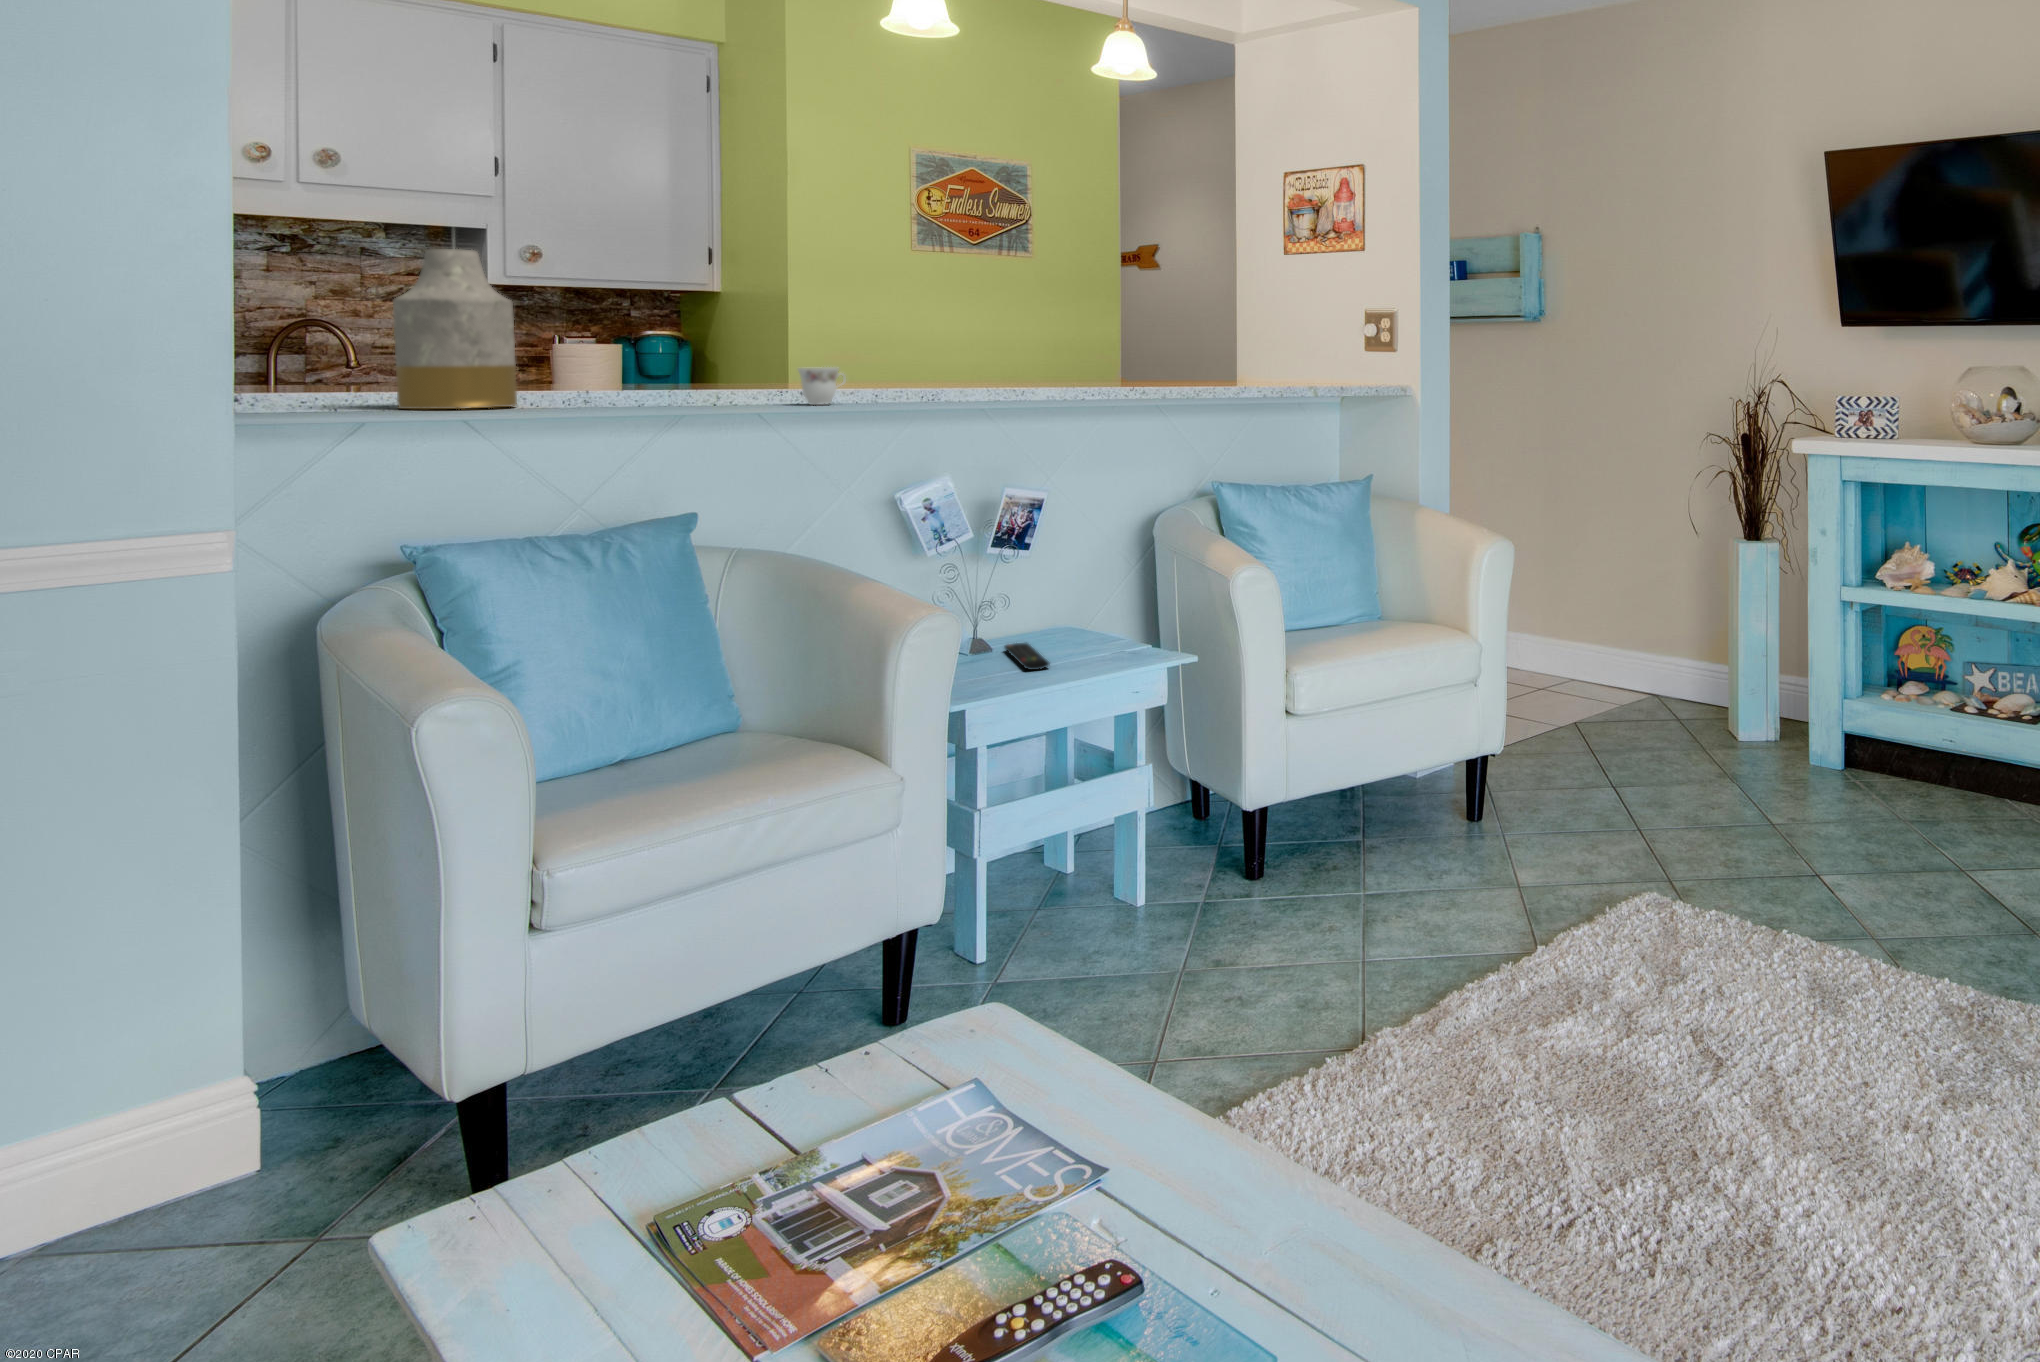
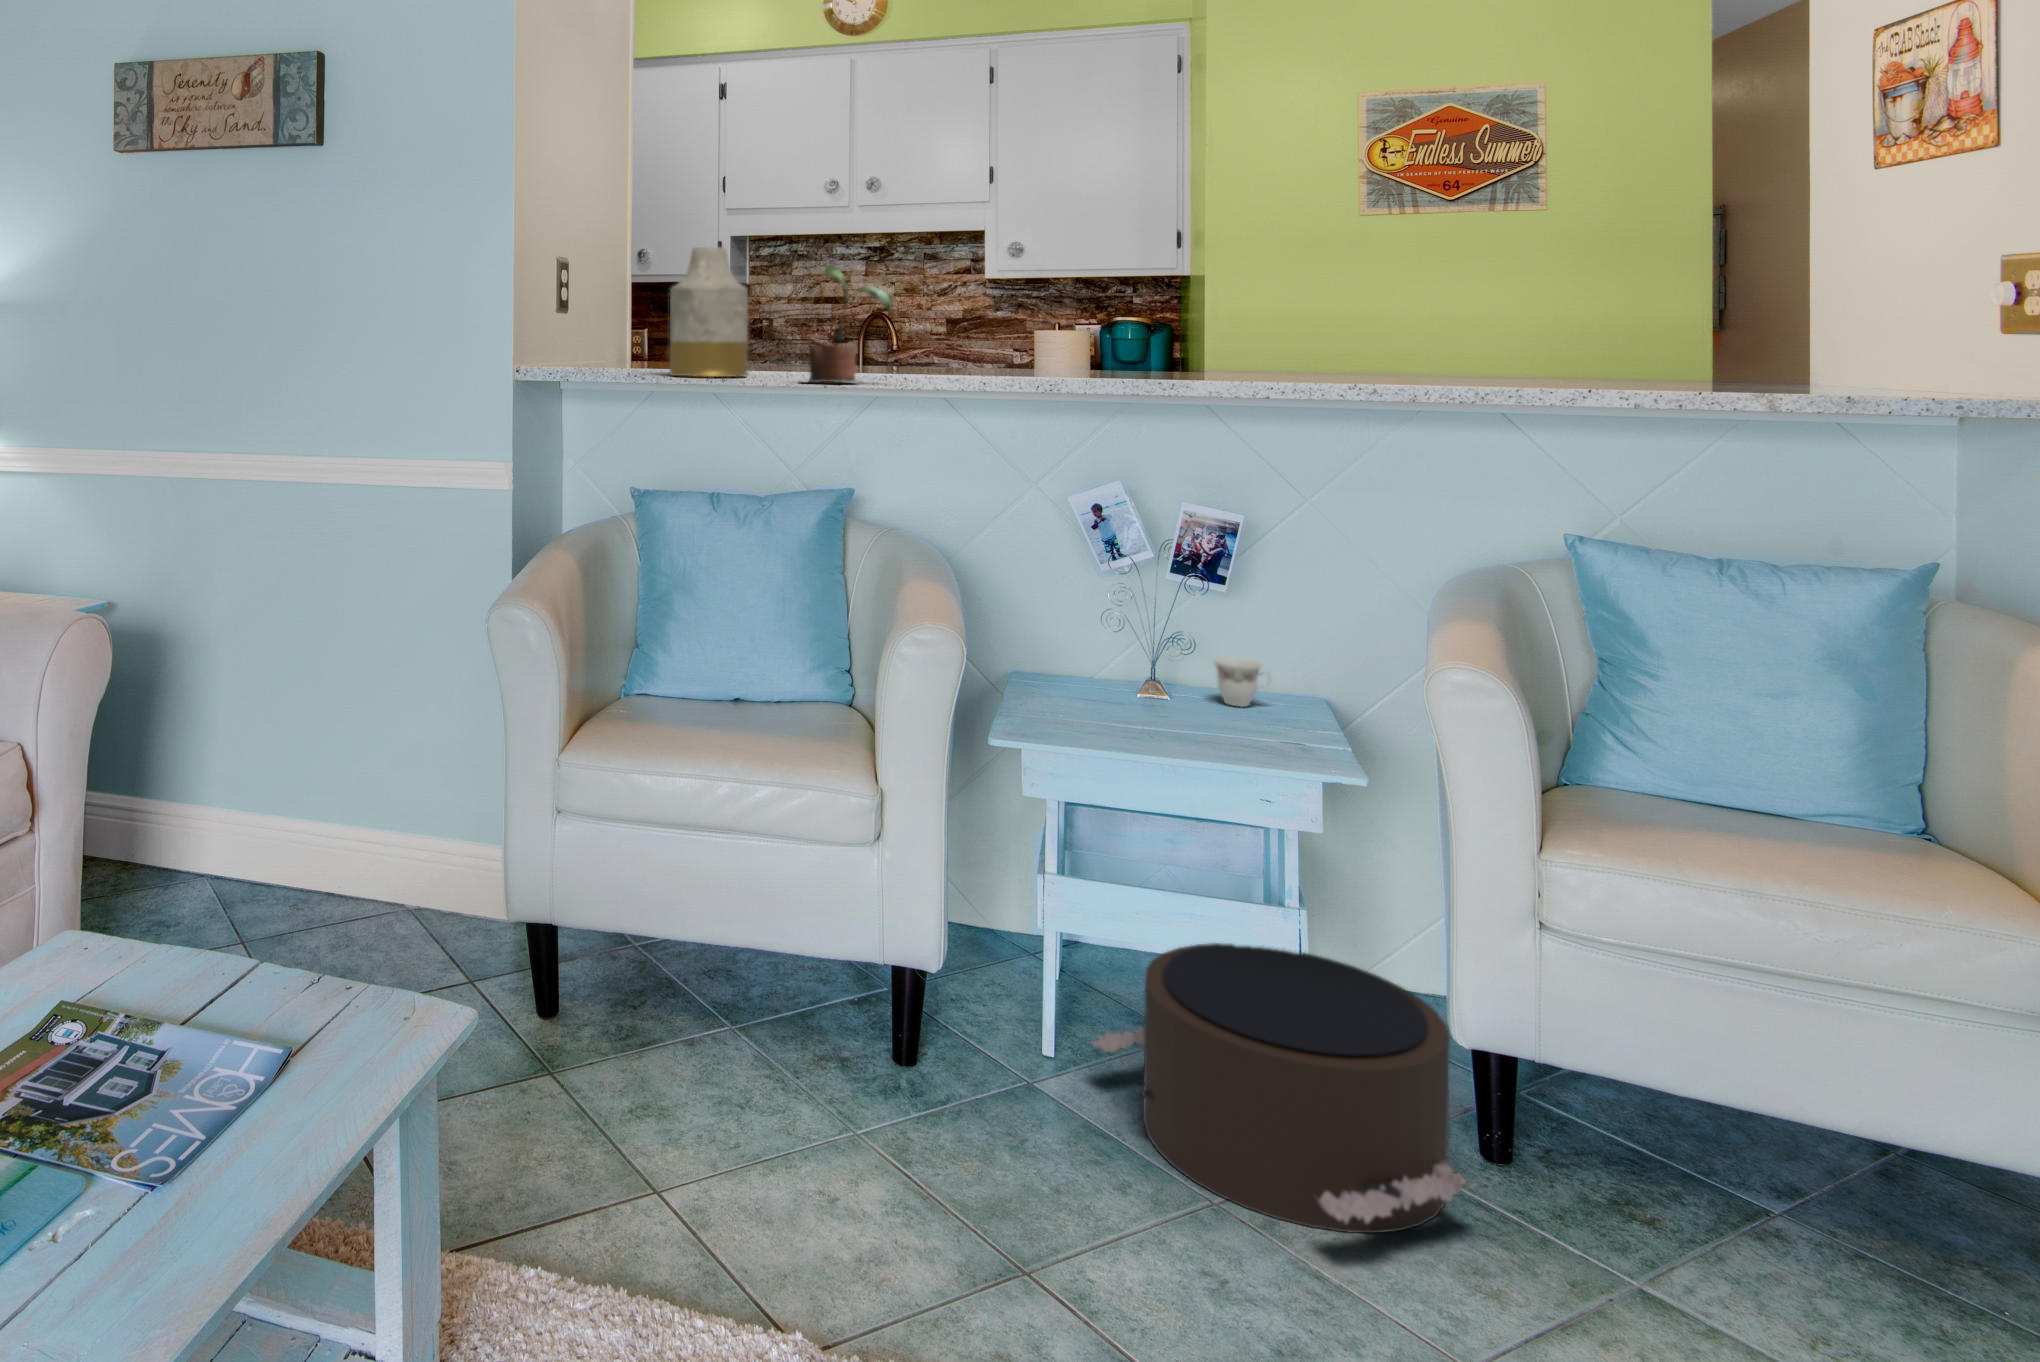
potted plant: none [645,284,759,409] -> present [809,266,893,383]
teacup: present [798,367,846,405] -> present [1214,657,1271,707]
remote control: present [1005,643,1049,670] -> none [1096,692,1168,727]
pouf: none [1077,781,1325,952] -> present [1092,943,1476,1233]

